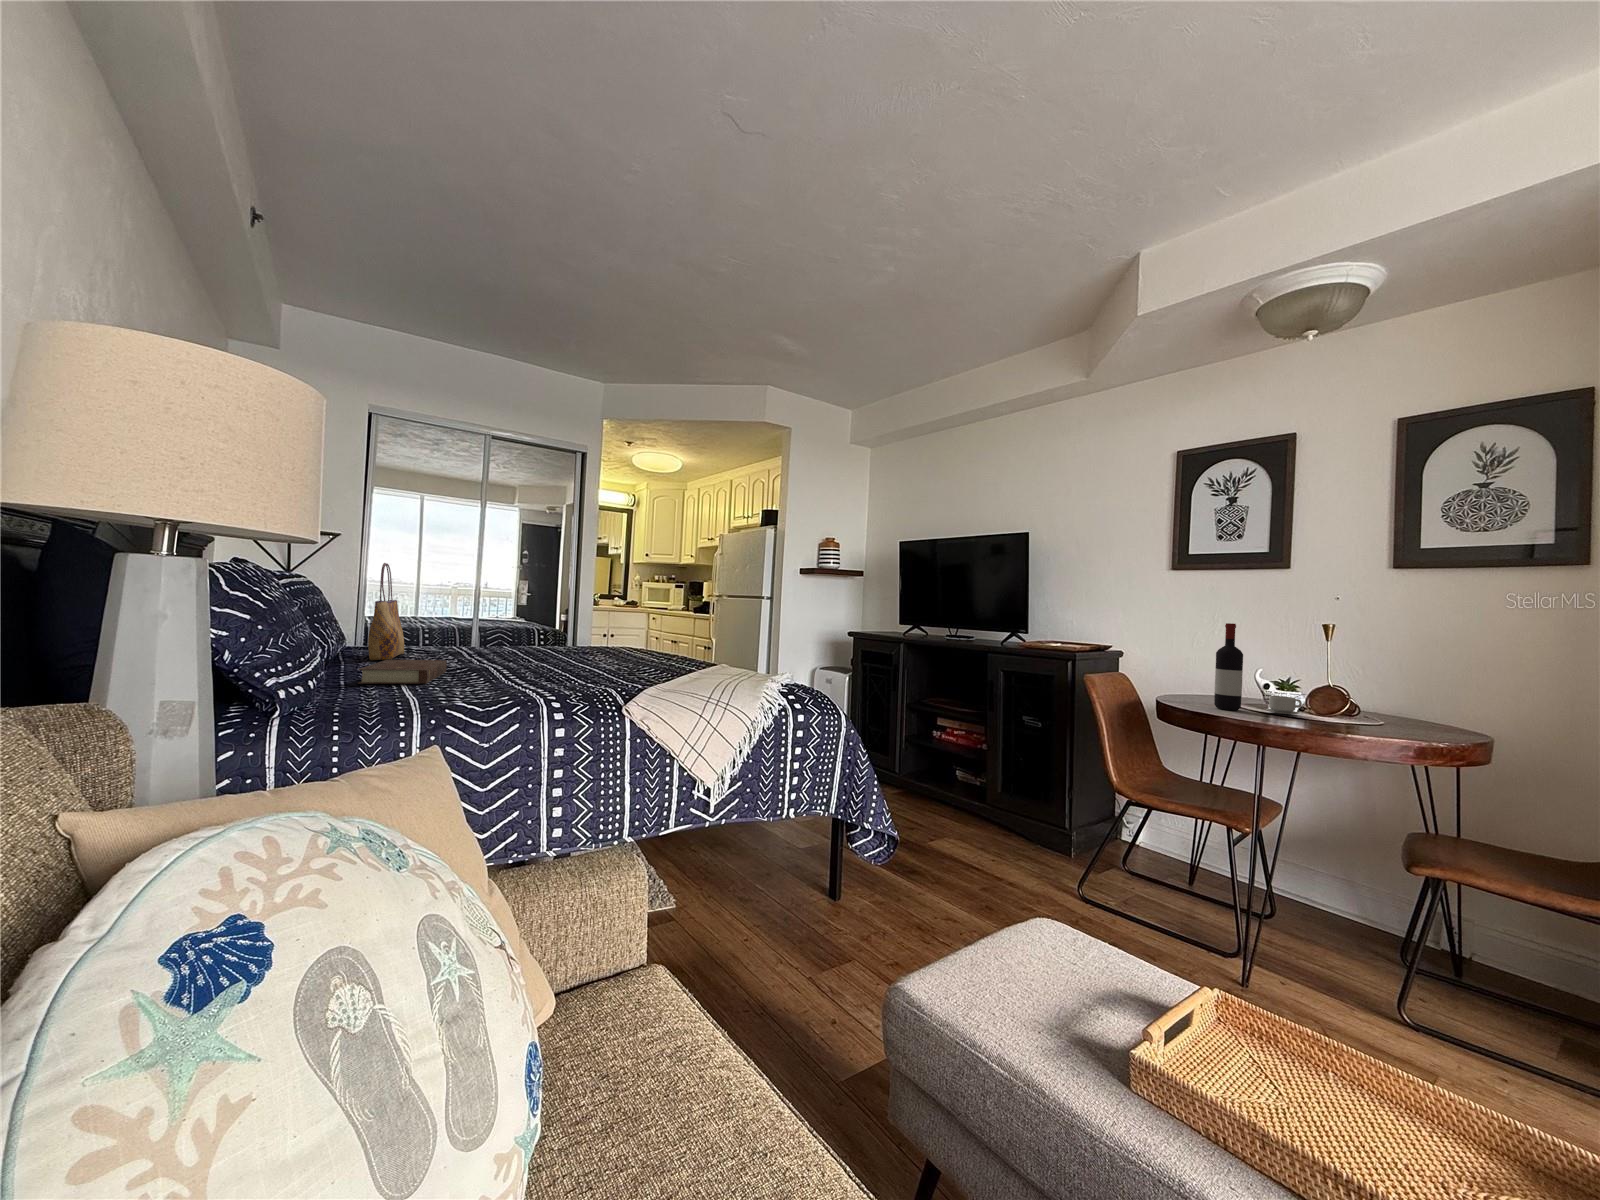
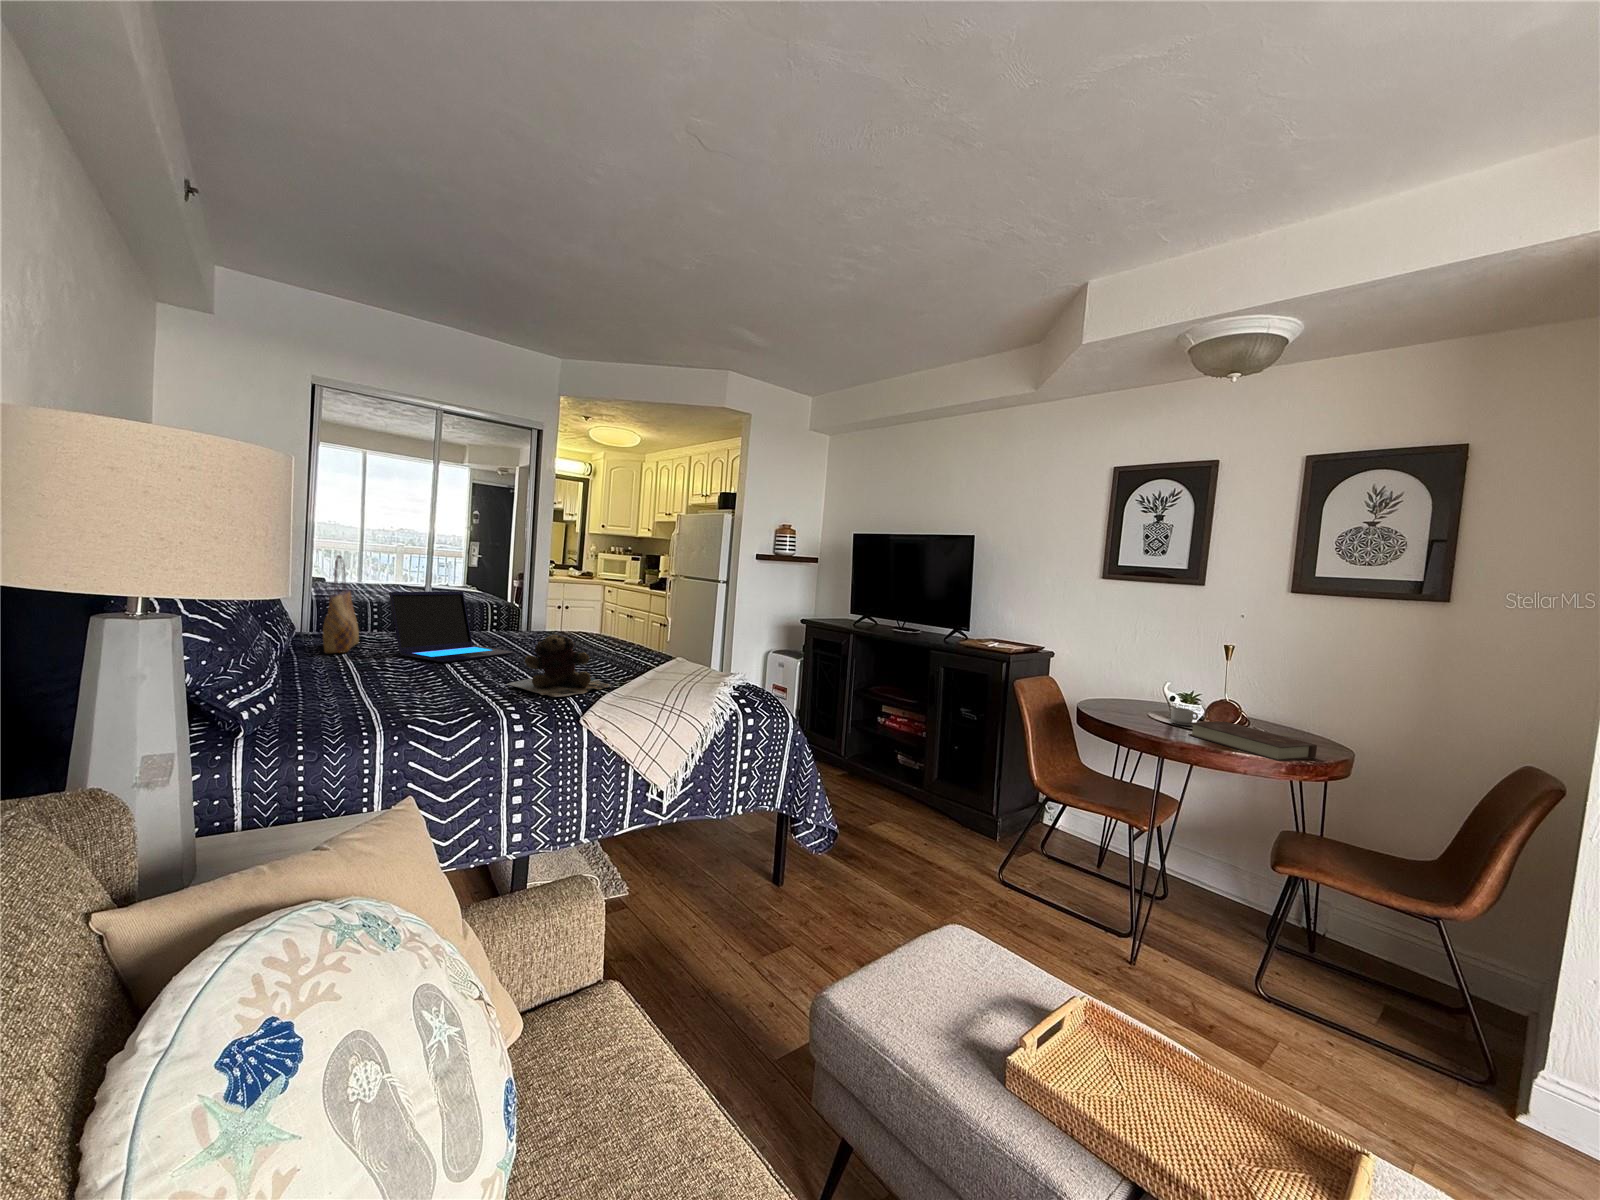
laptop: none [433,597,557,666] -> present [389,591,514,663]
wine bottle: present [1214,623,1243,710] -> none [1124,641,1152,720]
teddy bear: none [546,627,657,688] -> present [507,634,613,697]
book: present [358,660,447,684] -> present [1188,721,1317,761]

